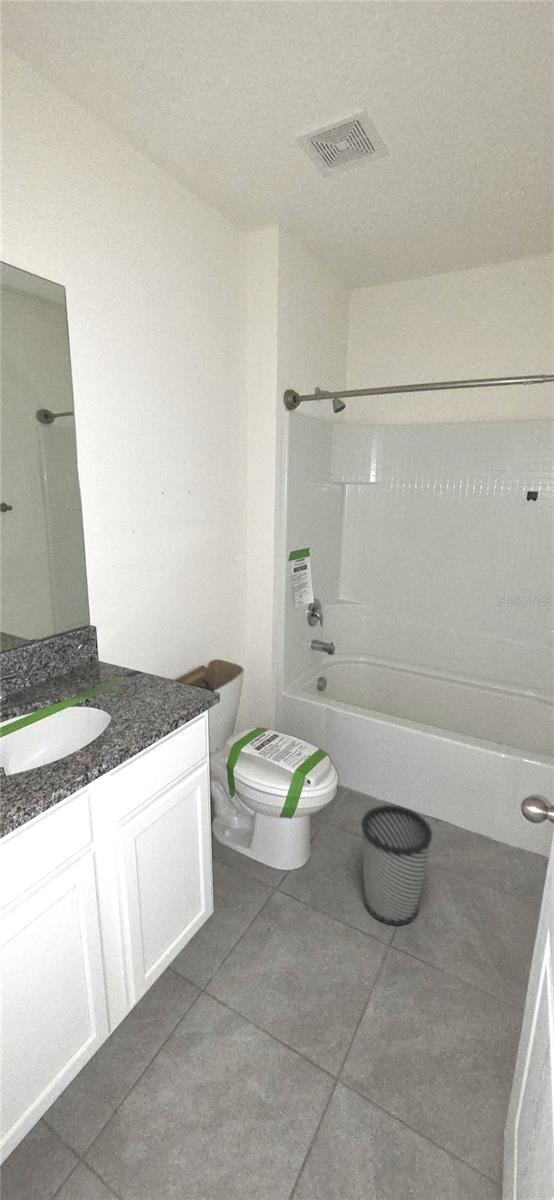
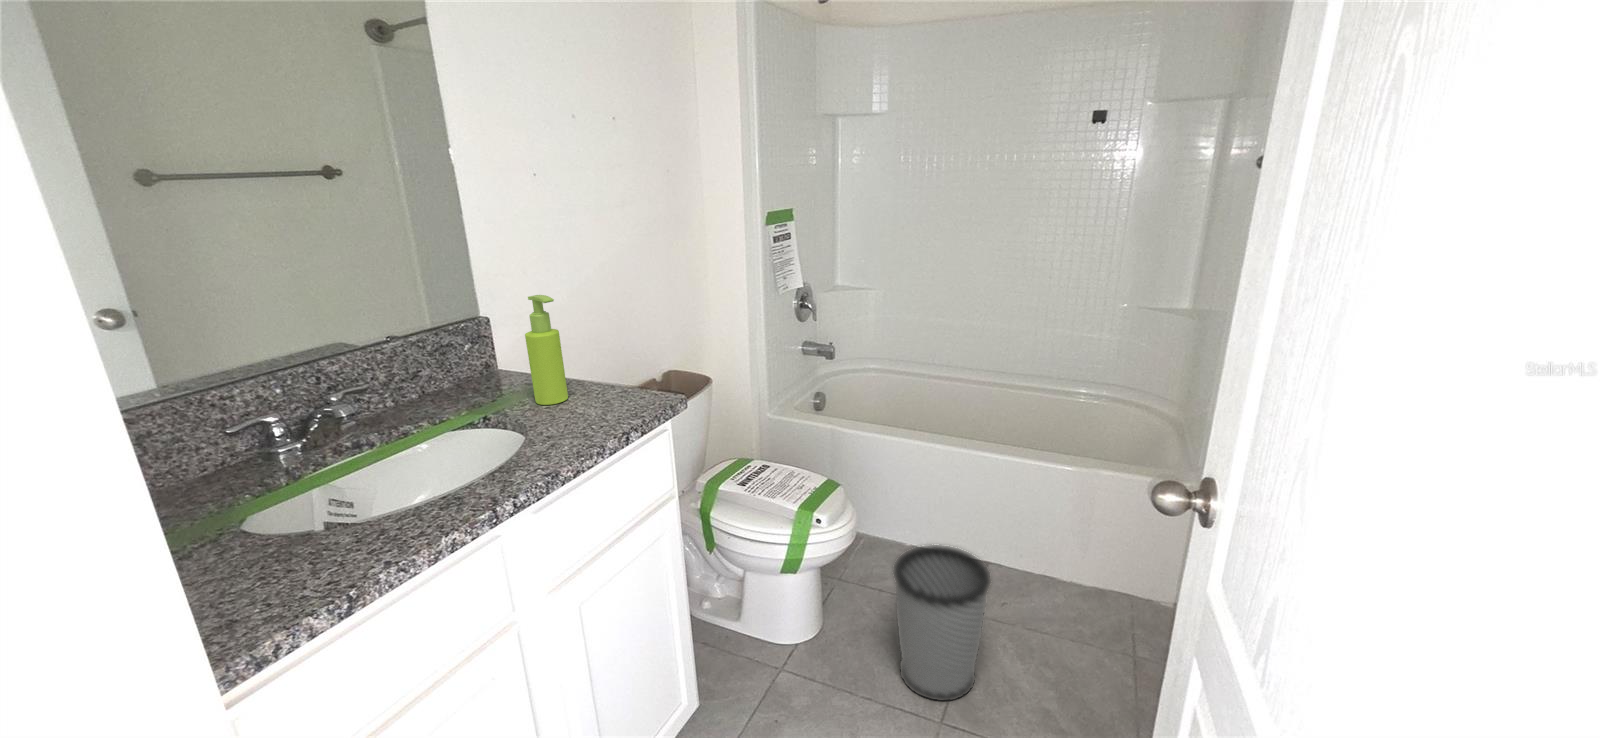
soap dispenser: none [118,620,143,693] -> present [525,295,568,405]

